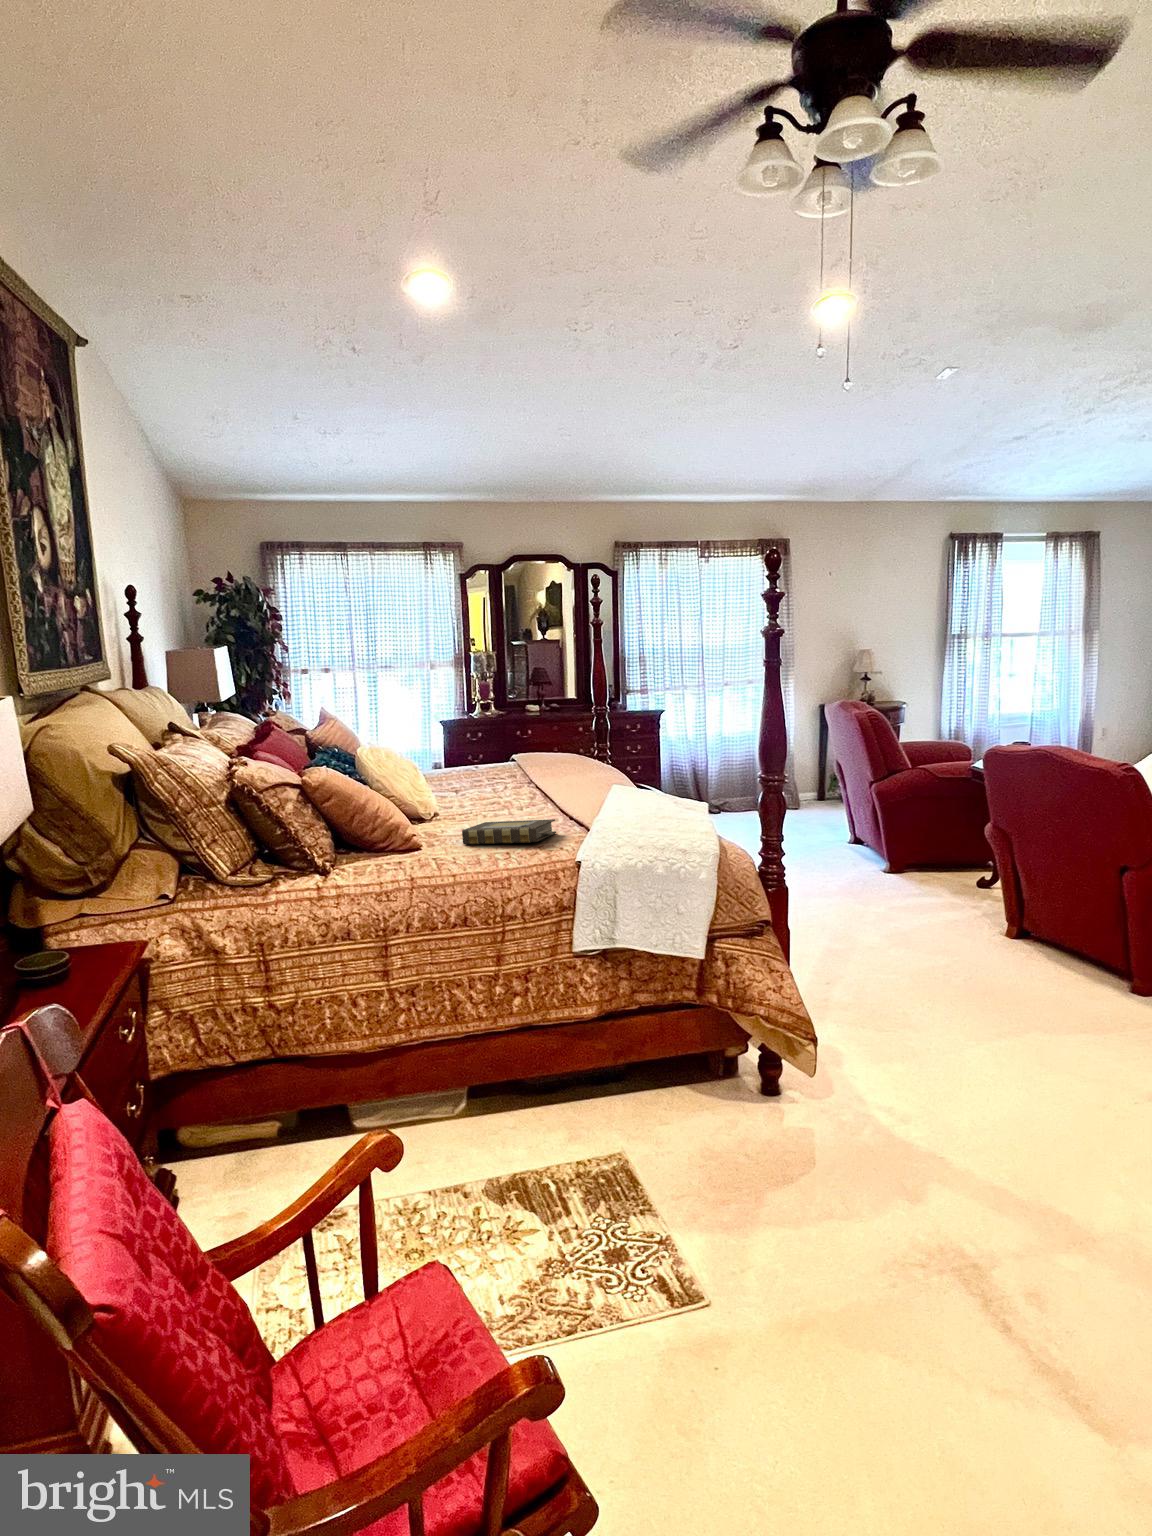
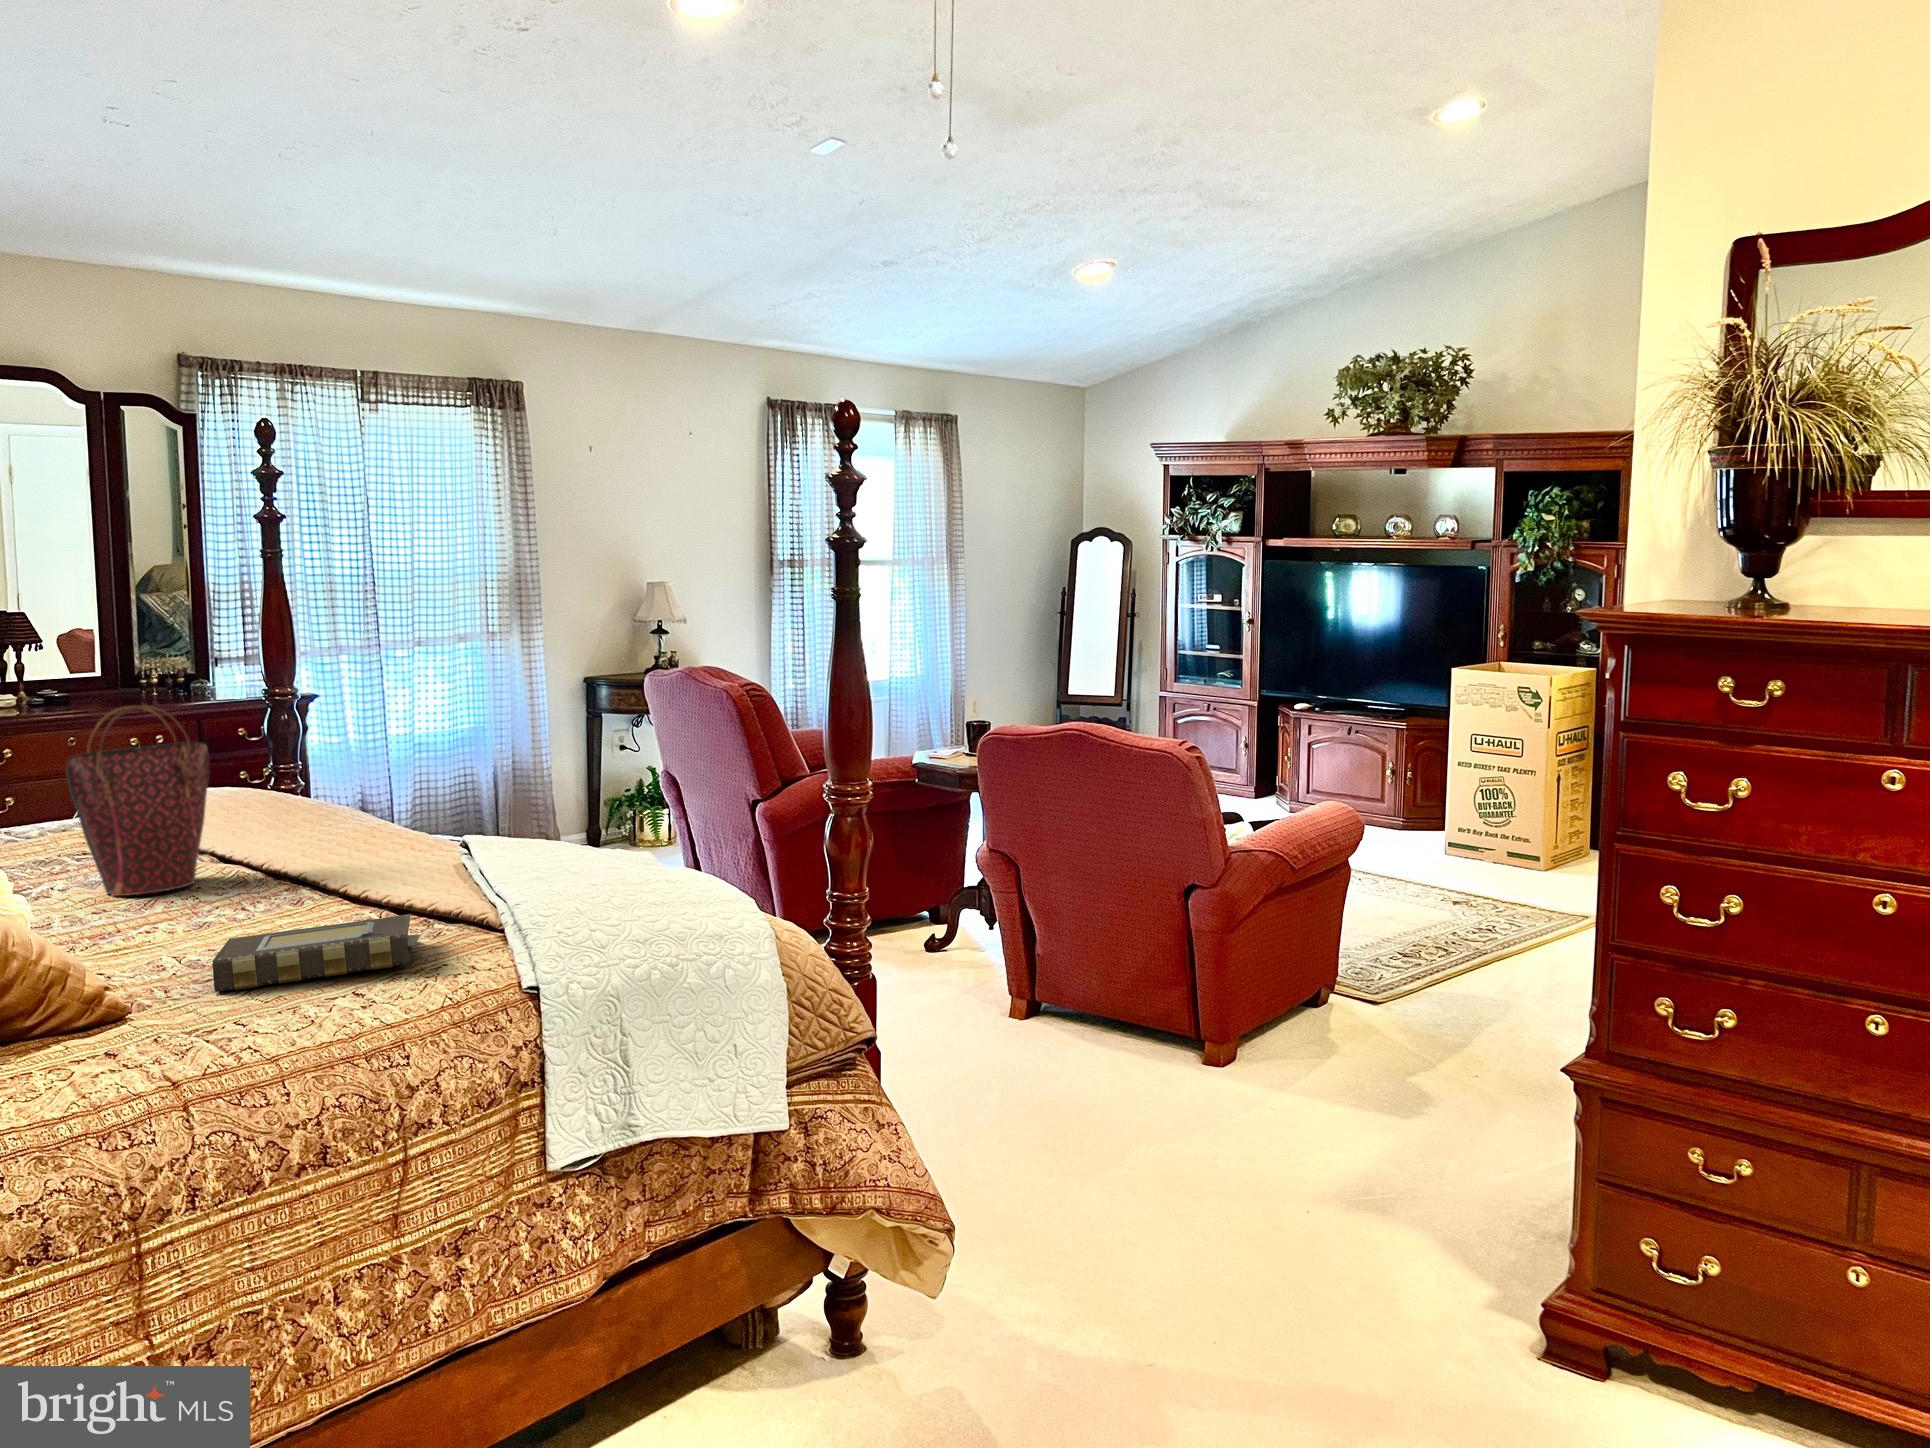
handbag: none [470,716,527,801] -> present [66,706,210,896]

